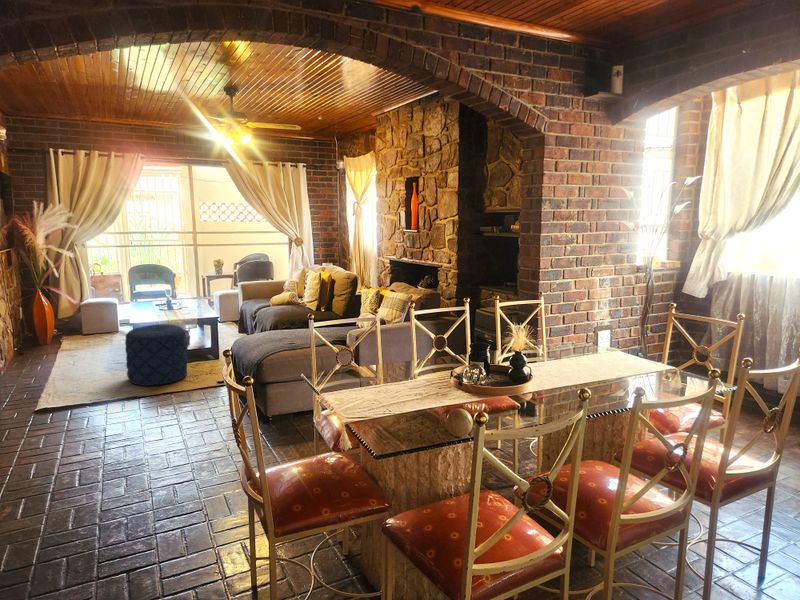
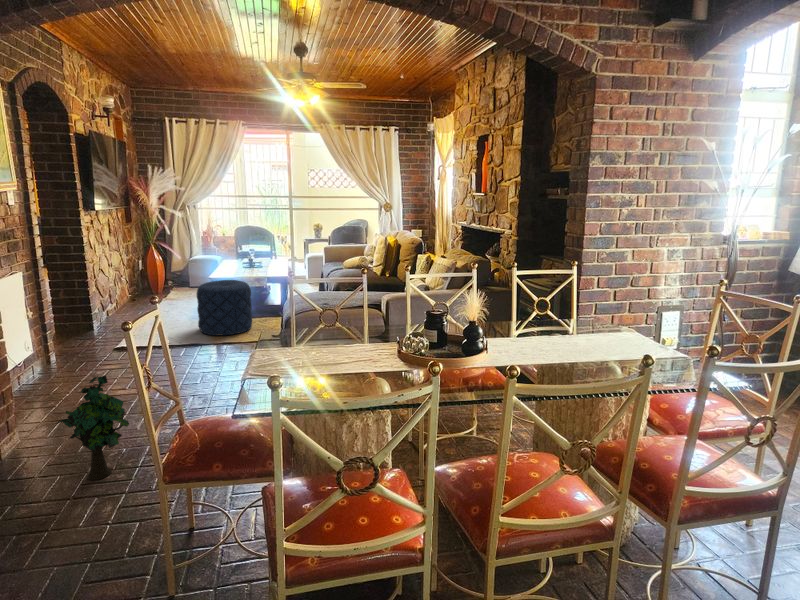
decorative plant: none [69,435,147,551] -> present [57,376,129,480]

